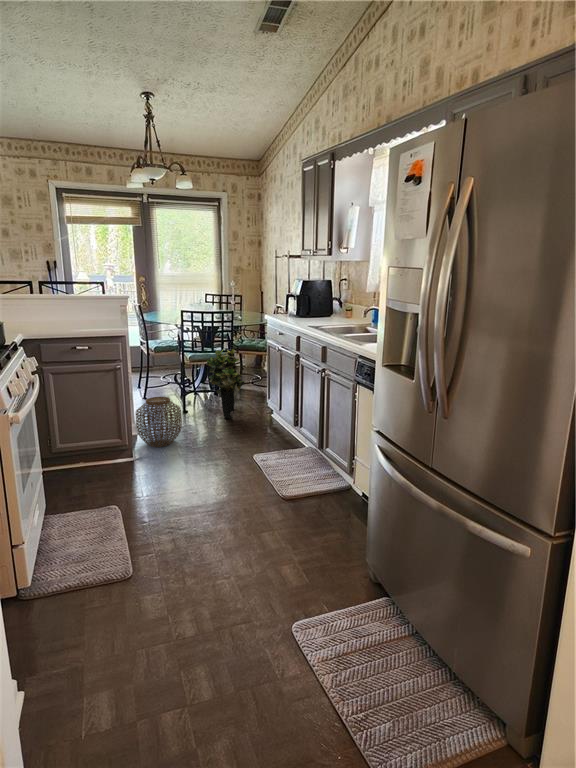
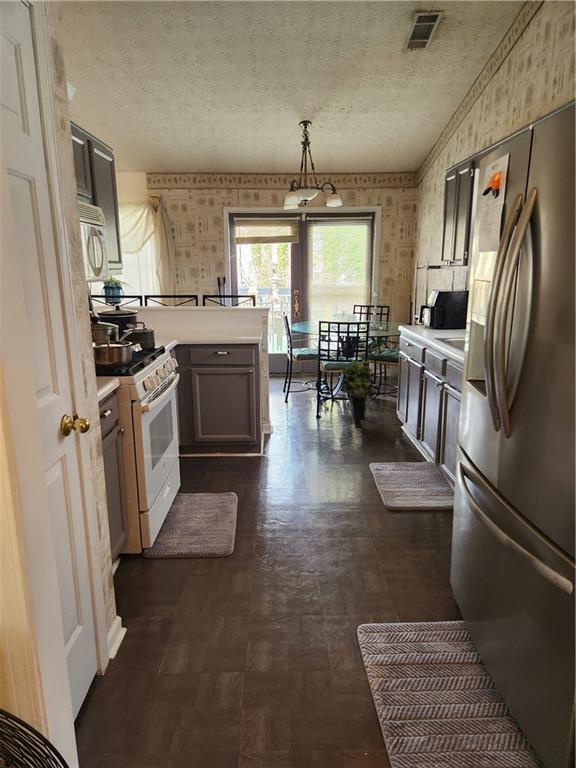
woven basket: present [136,397,182,447] -> none [269,400,310,447]

